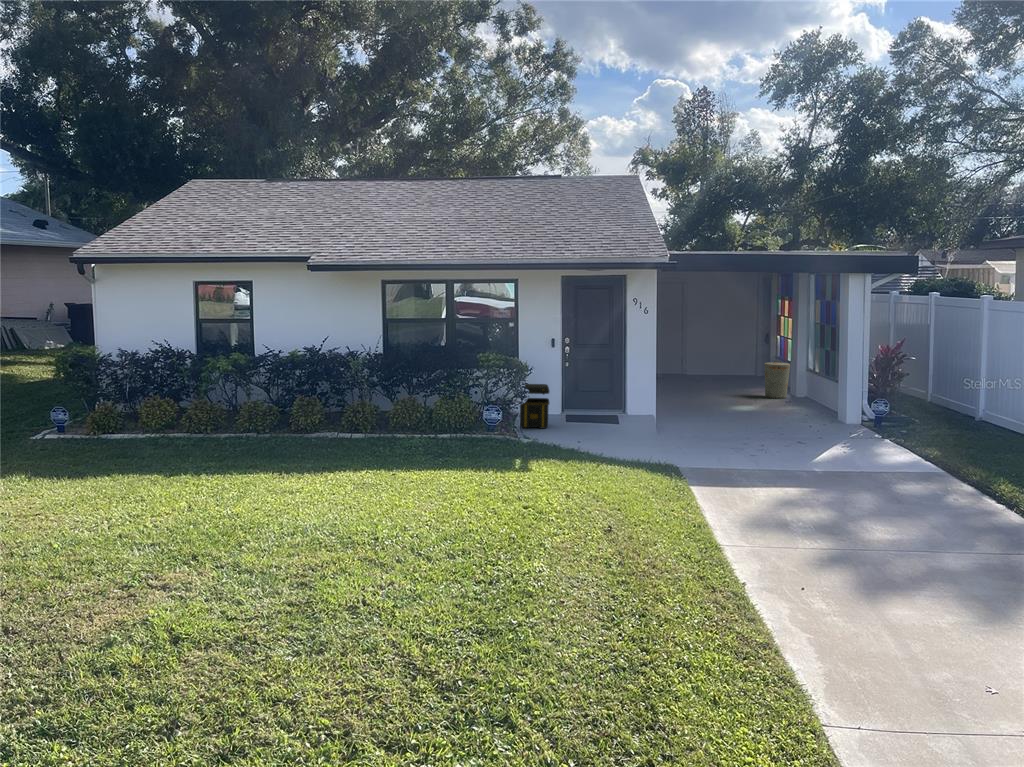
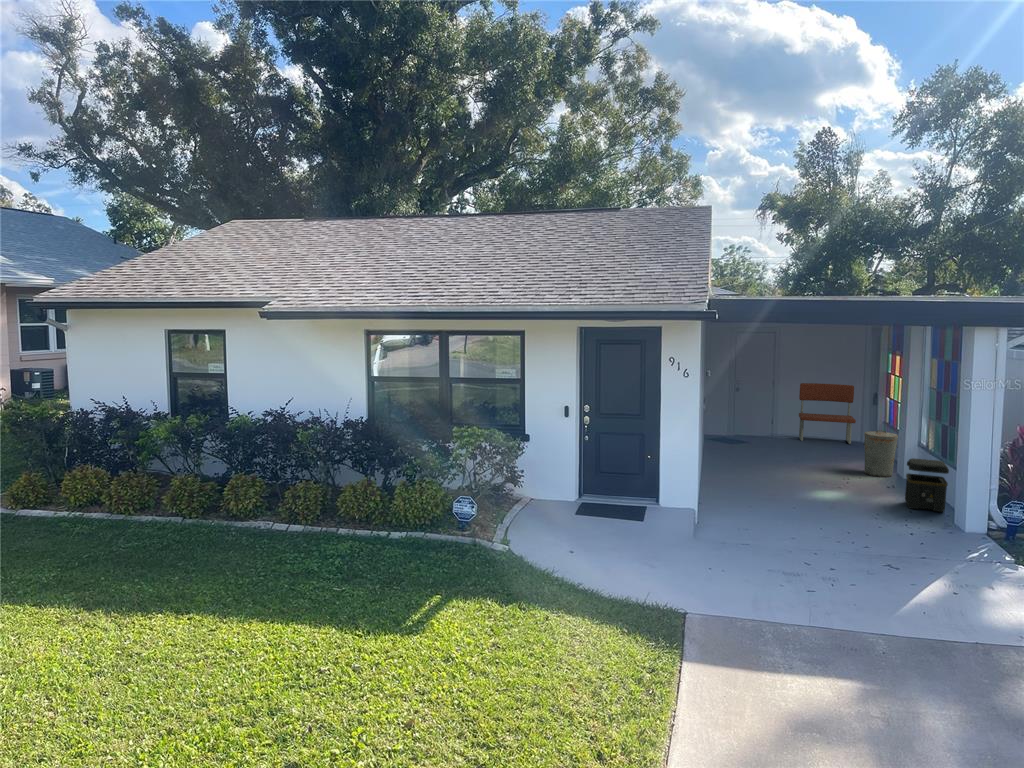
bench: none [703,328,751,380] -> present [799,383,856,444]
toolbox: present [520,384,549,428] -> present [905,458,949,512]

